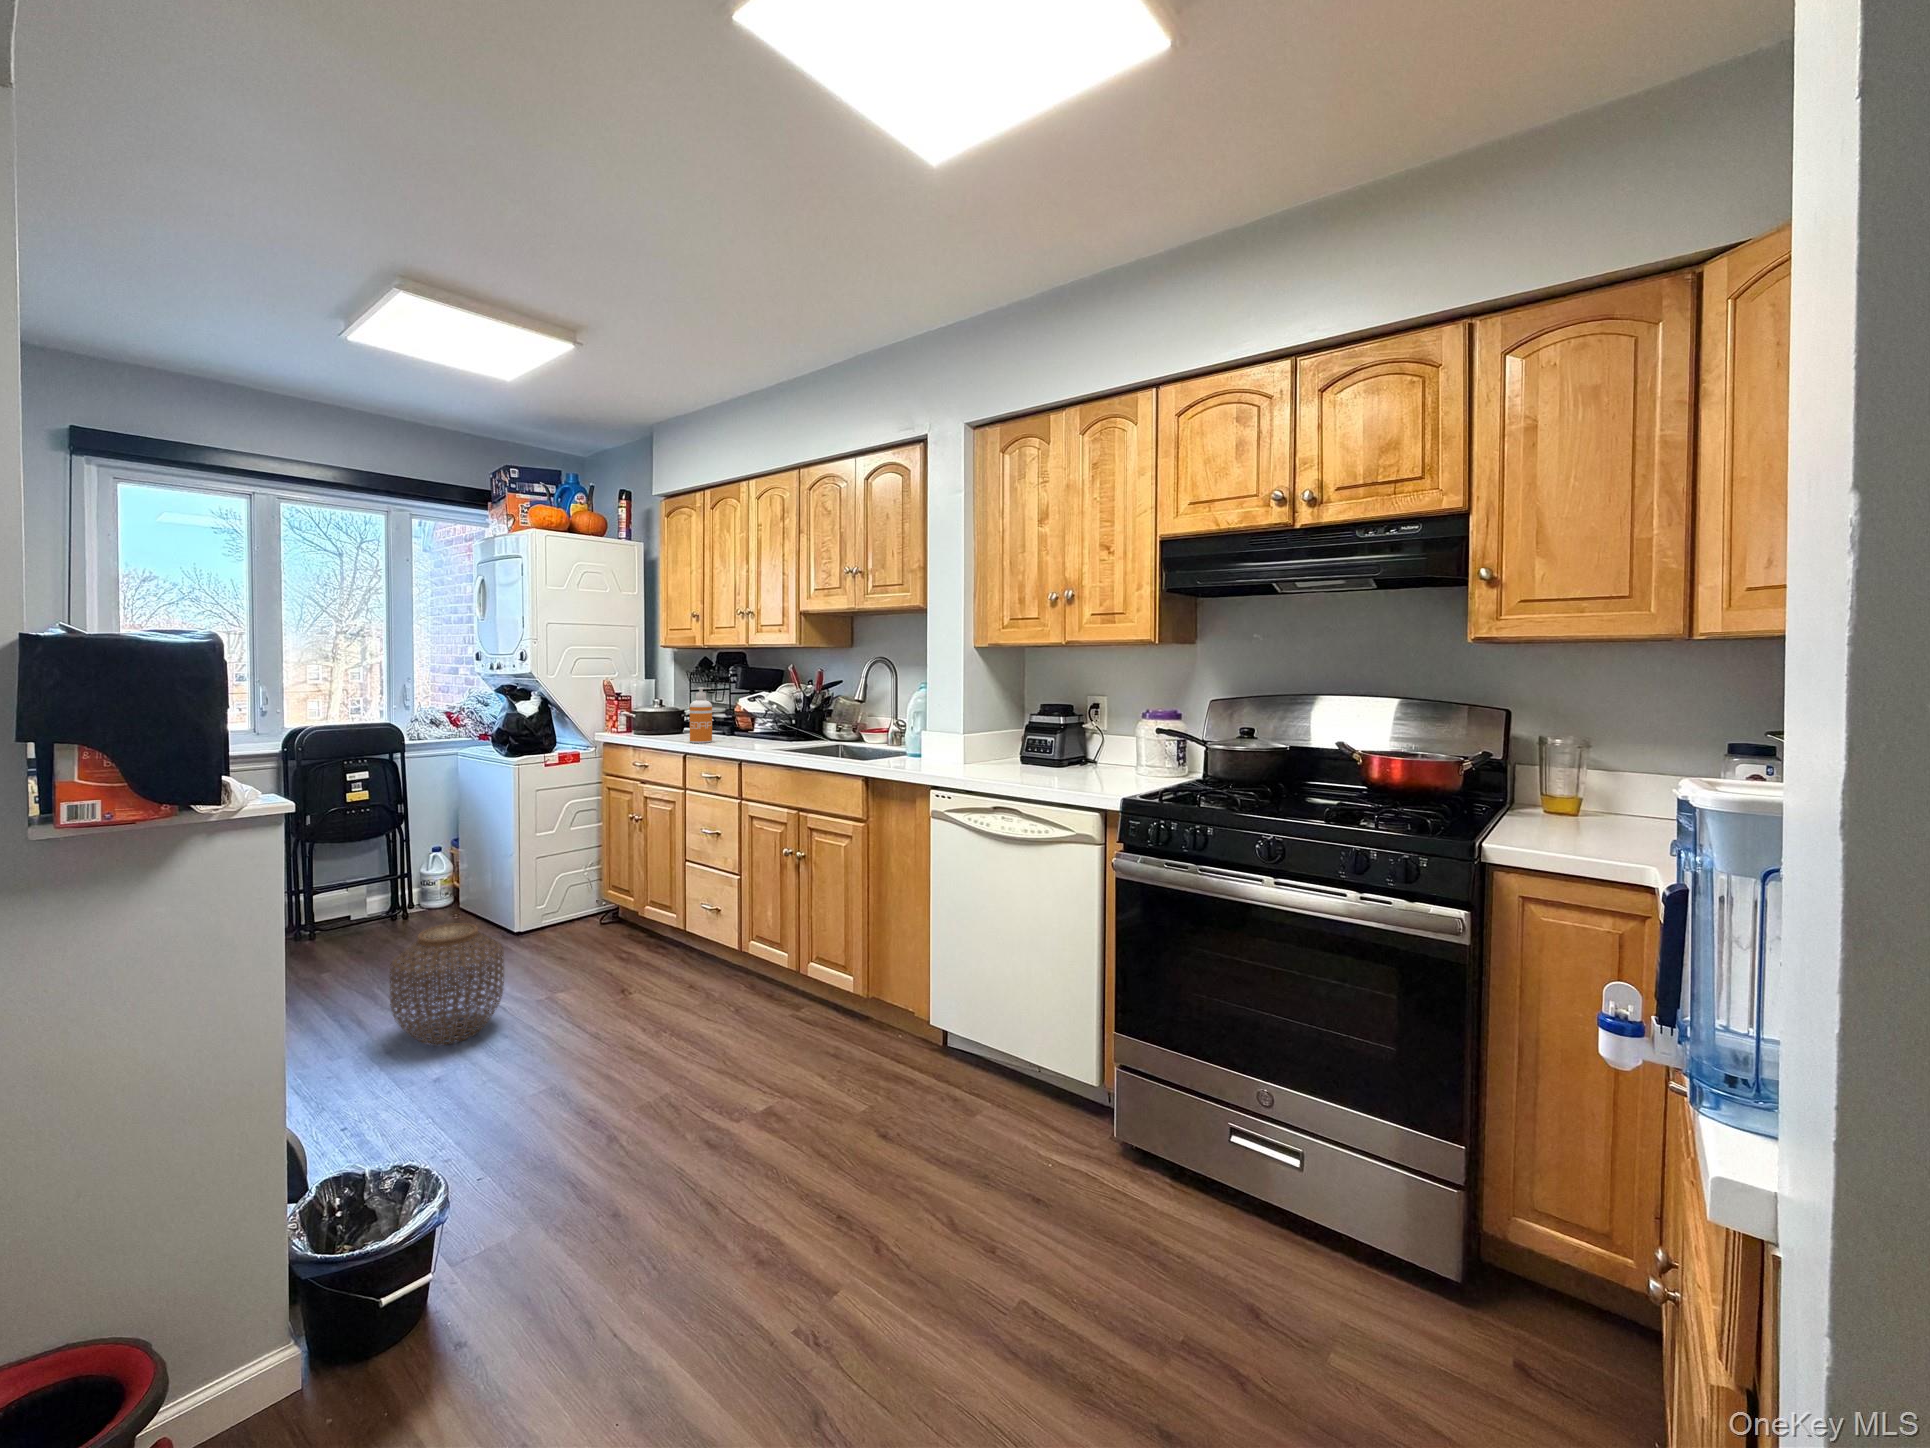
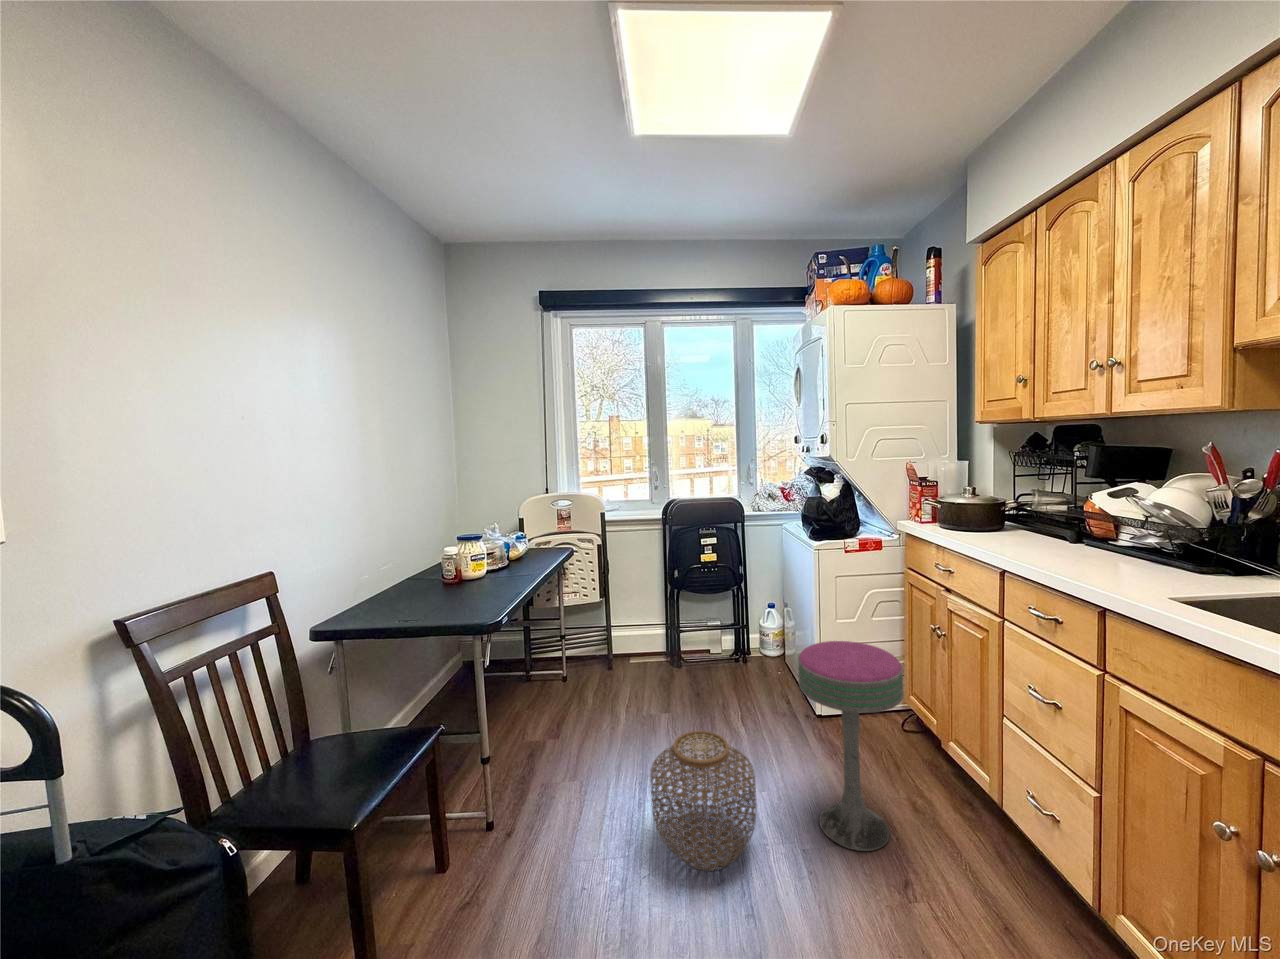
soap dispenser: present [690,687,712,743] -> none [1009,477,1046,553]
bar stool: none [533,827,622,994] -> present [798,641,904,851]

